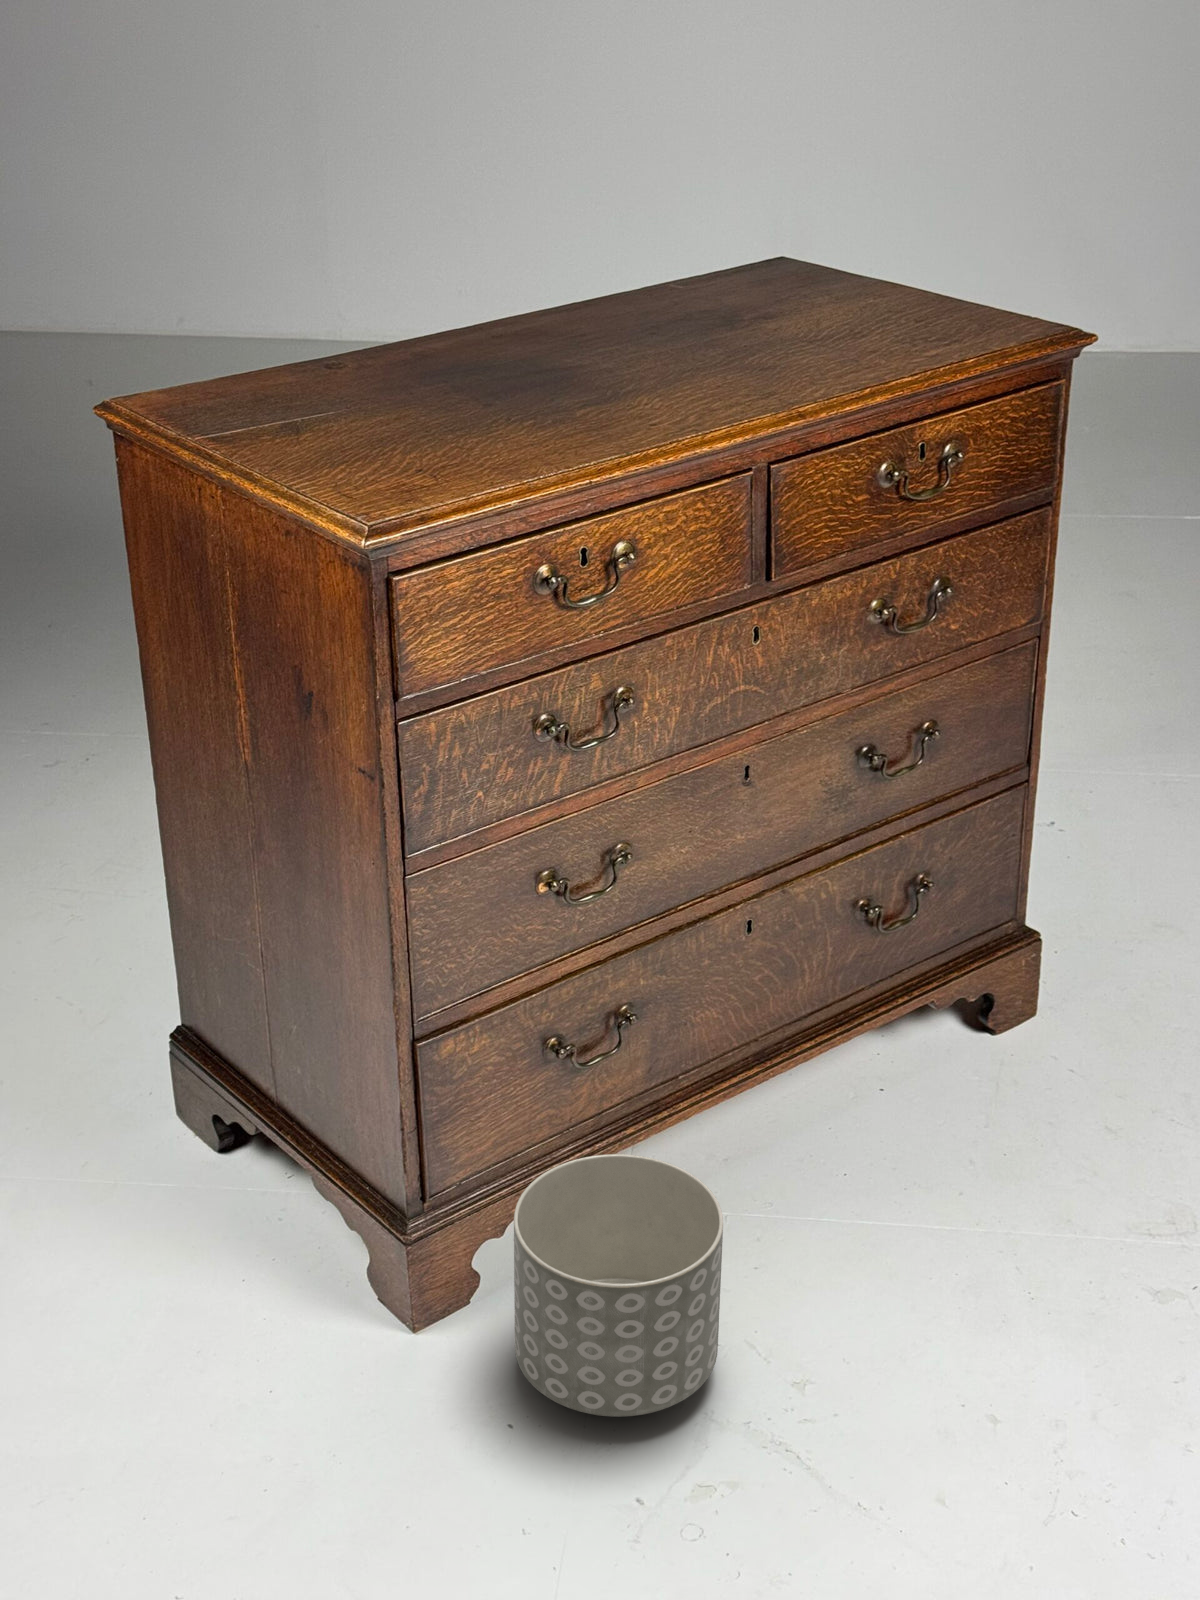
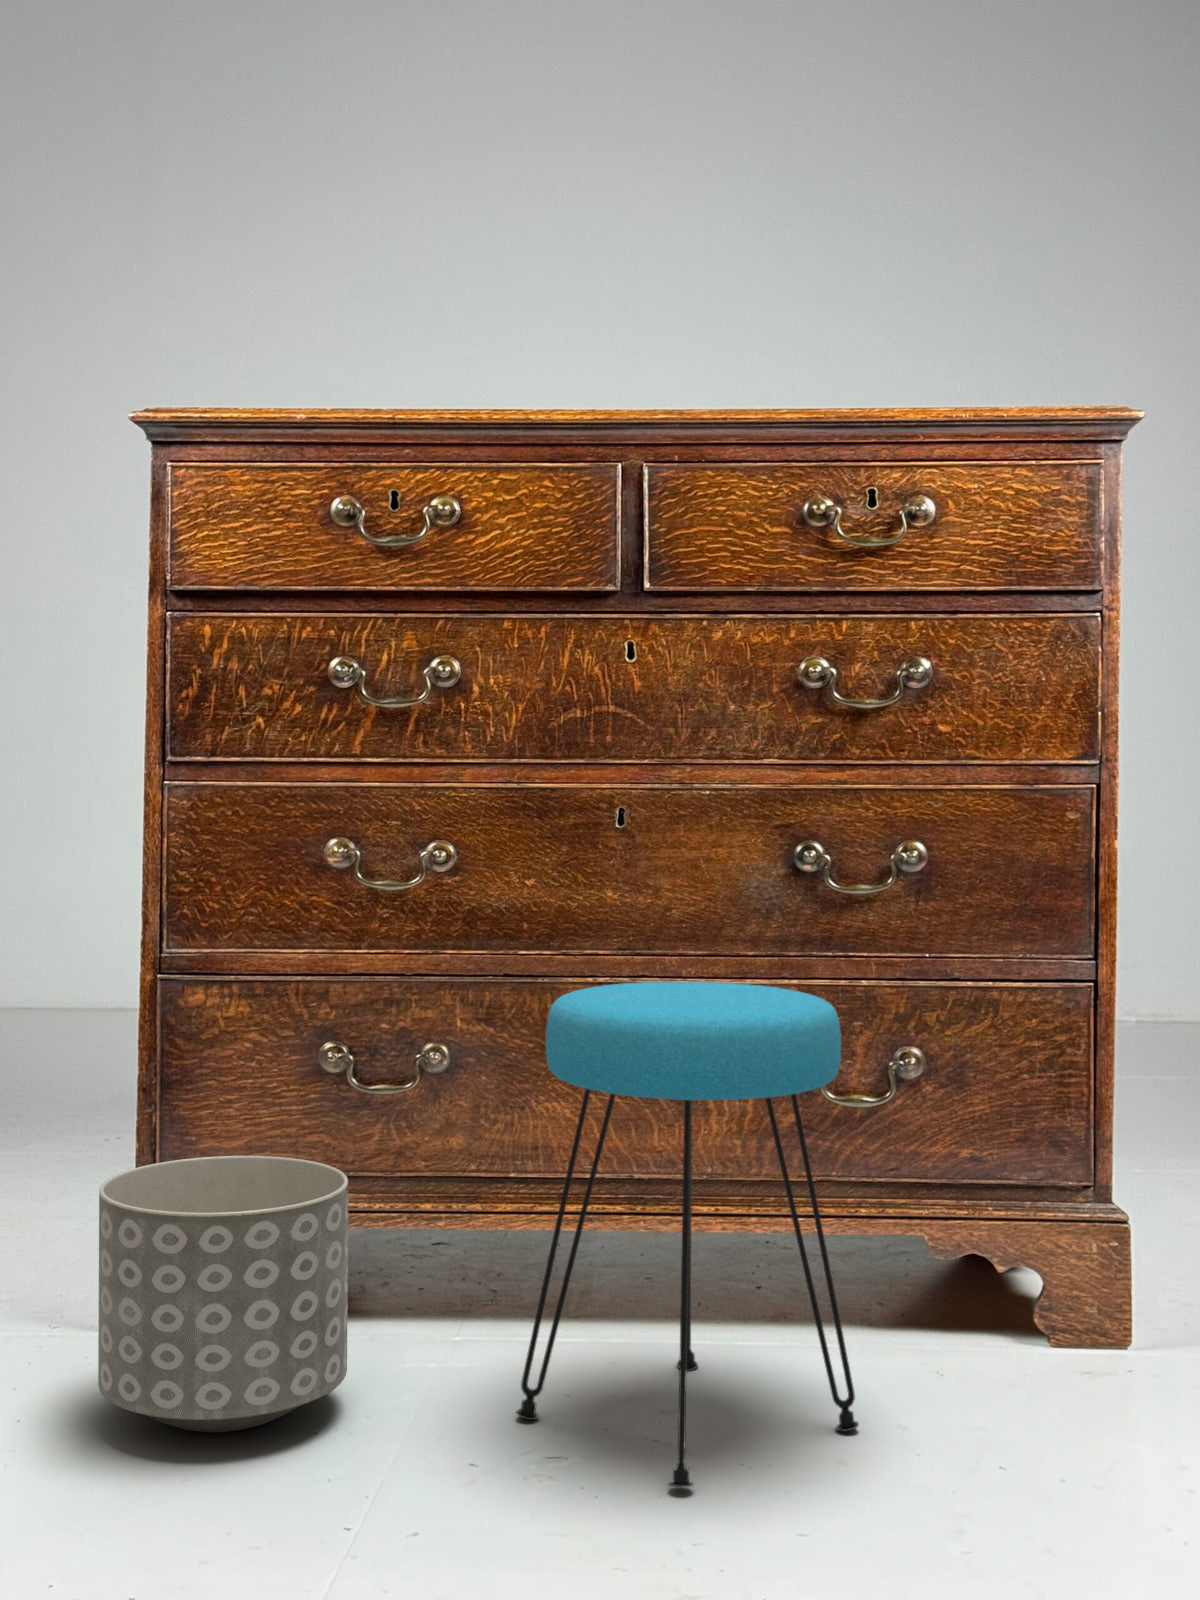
stool: none [788,892,1028,1287] -> present [516,981,859,1487]

